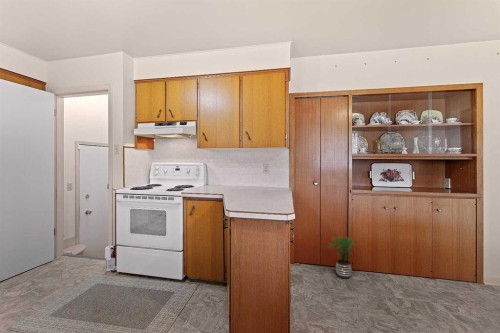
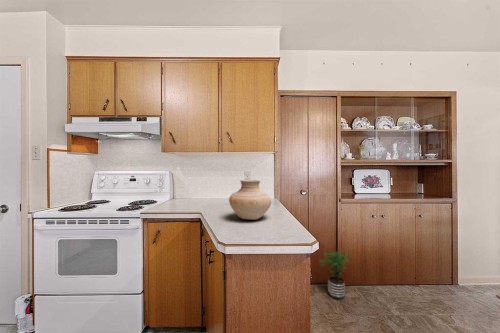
vase: none [238,169,269,197] -> present [229,180,271,220]

